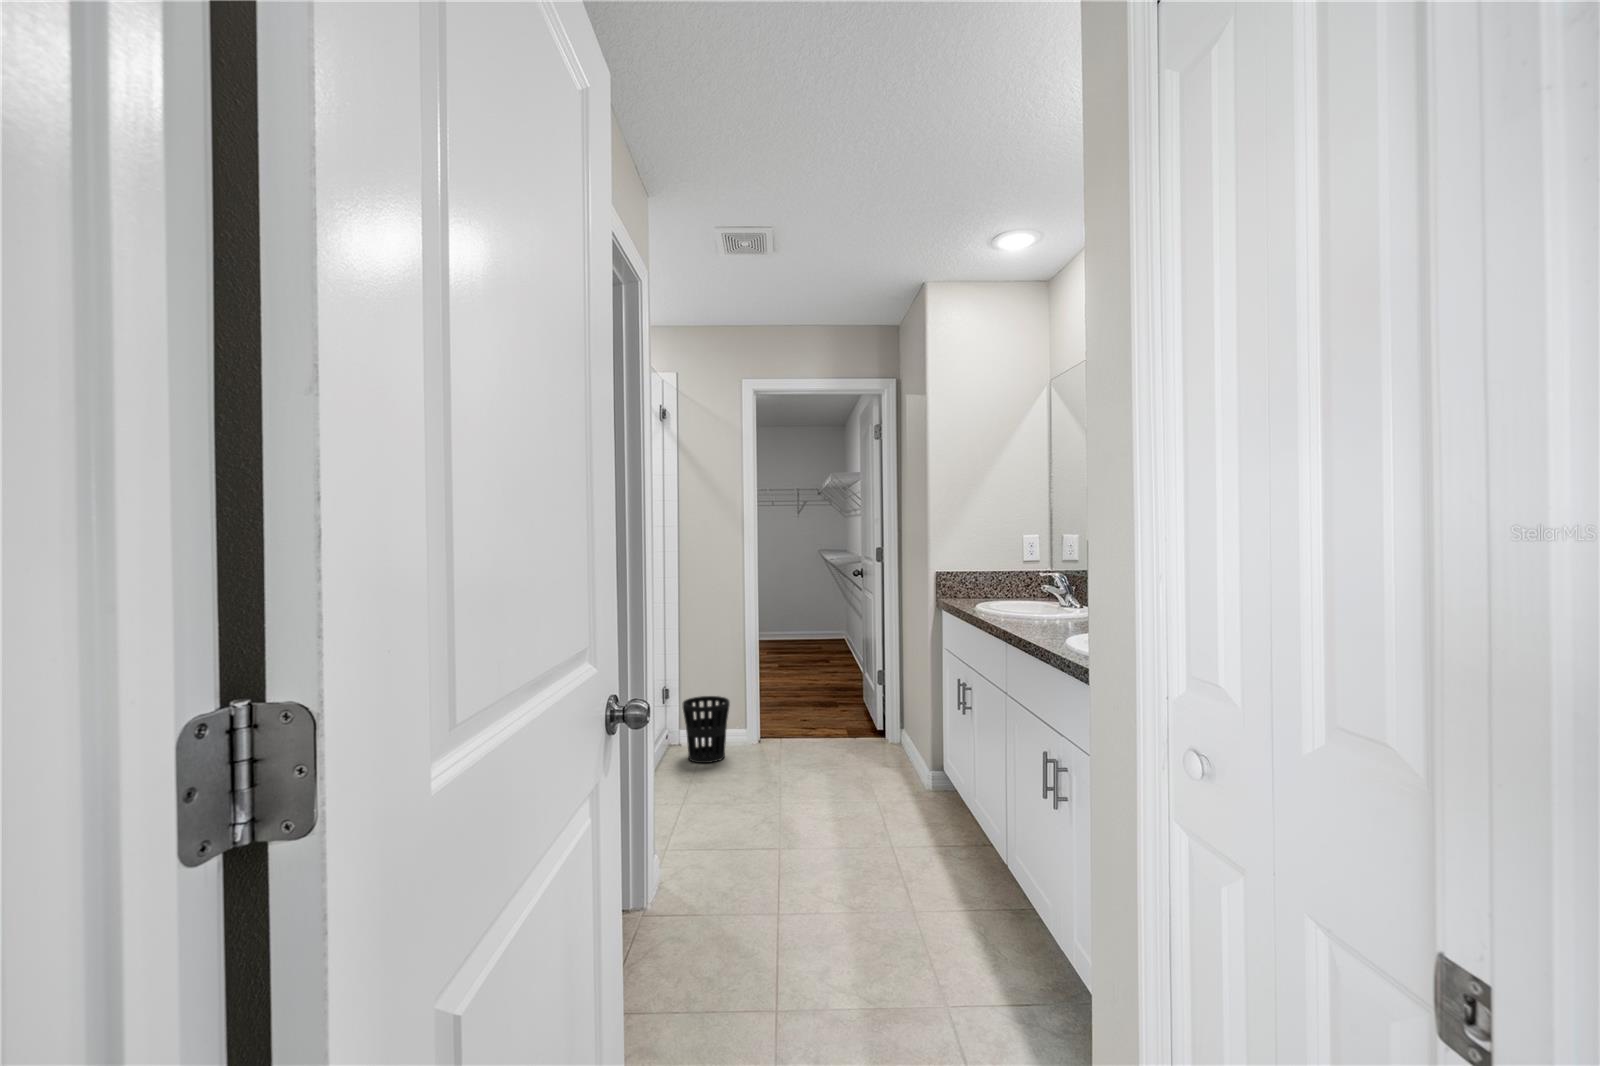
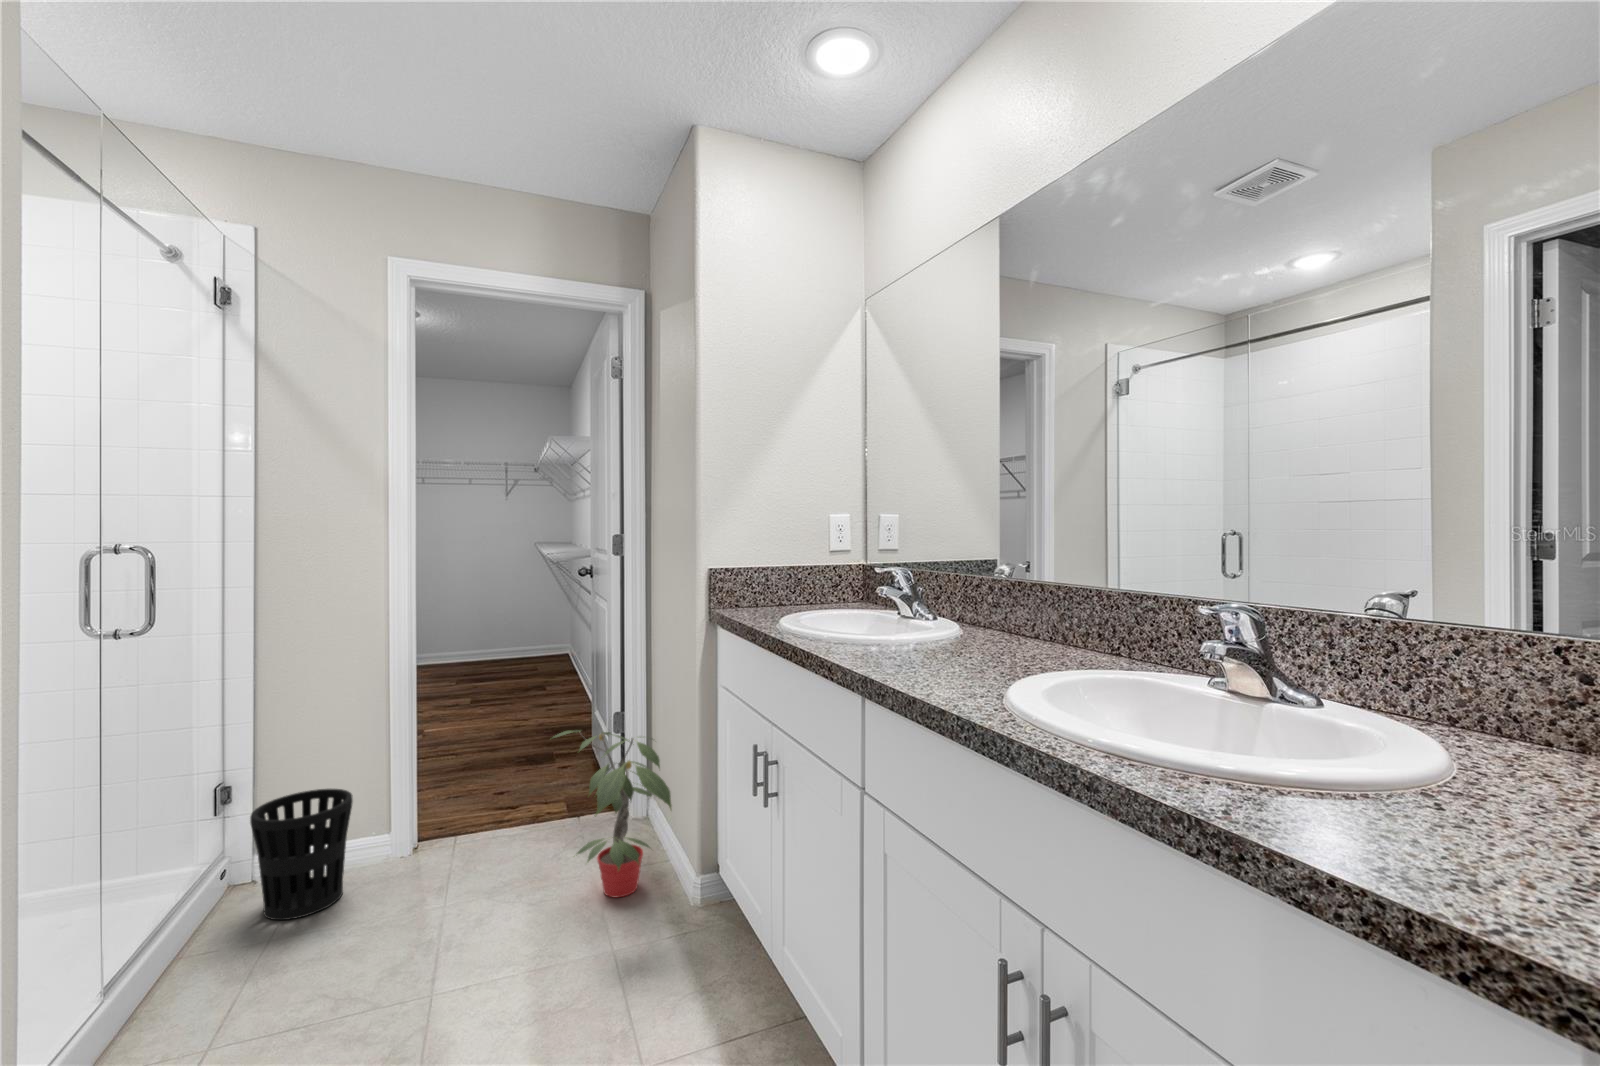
potted plant: none [837,673,911,779] -> present [553,730,671,897]

